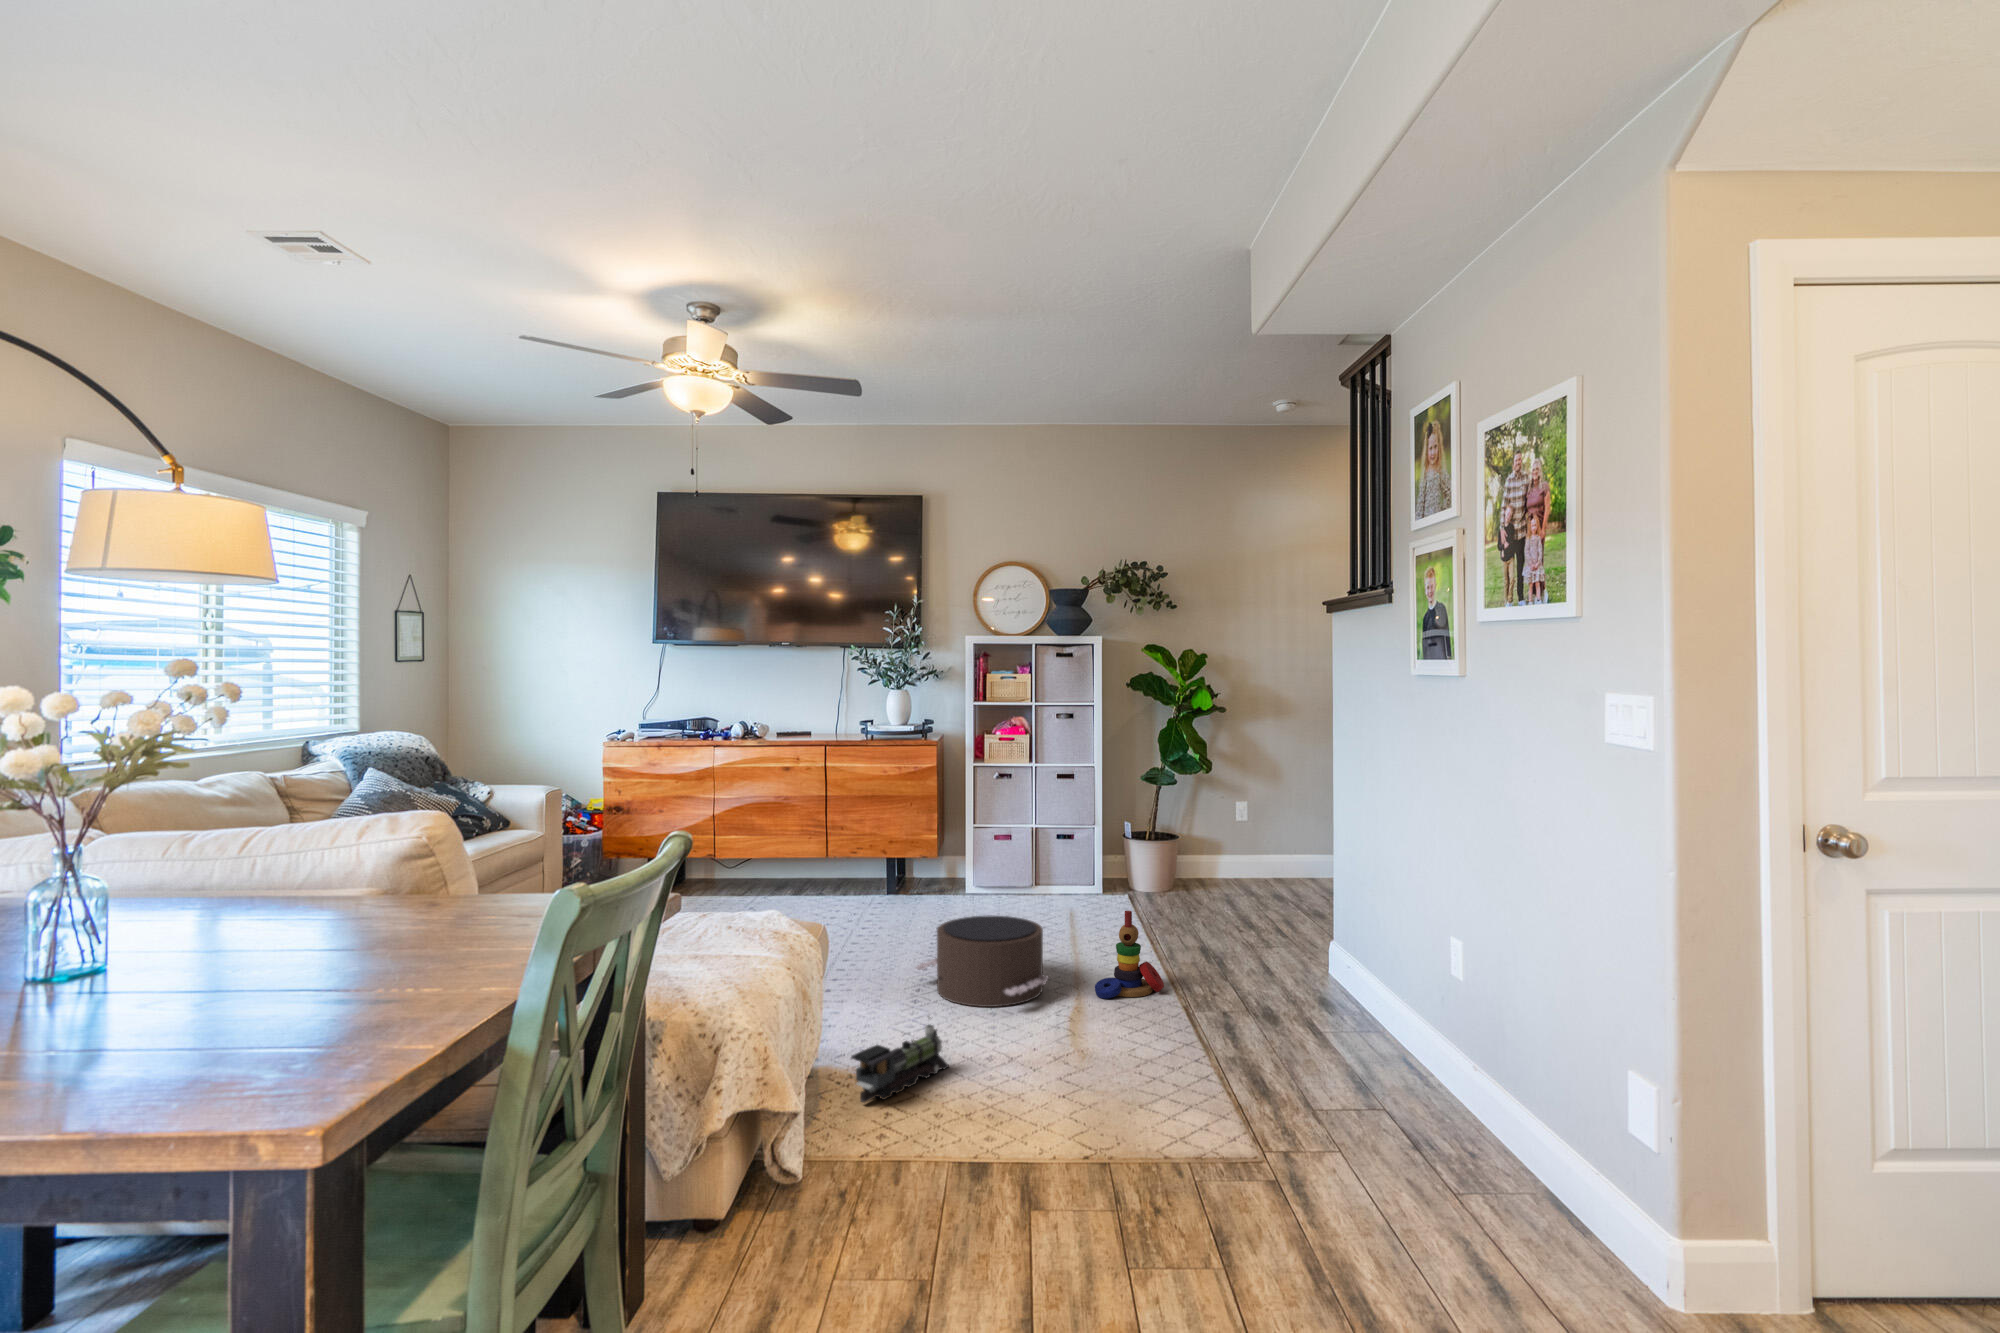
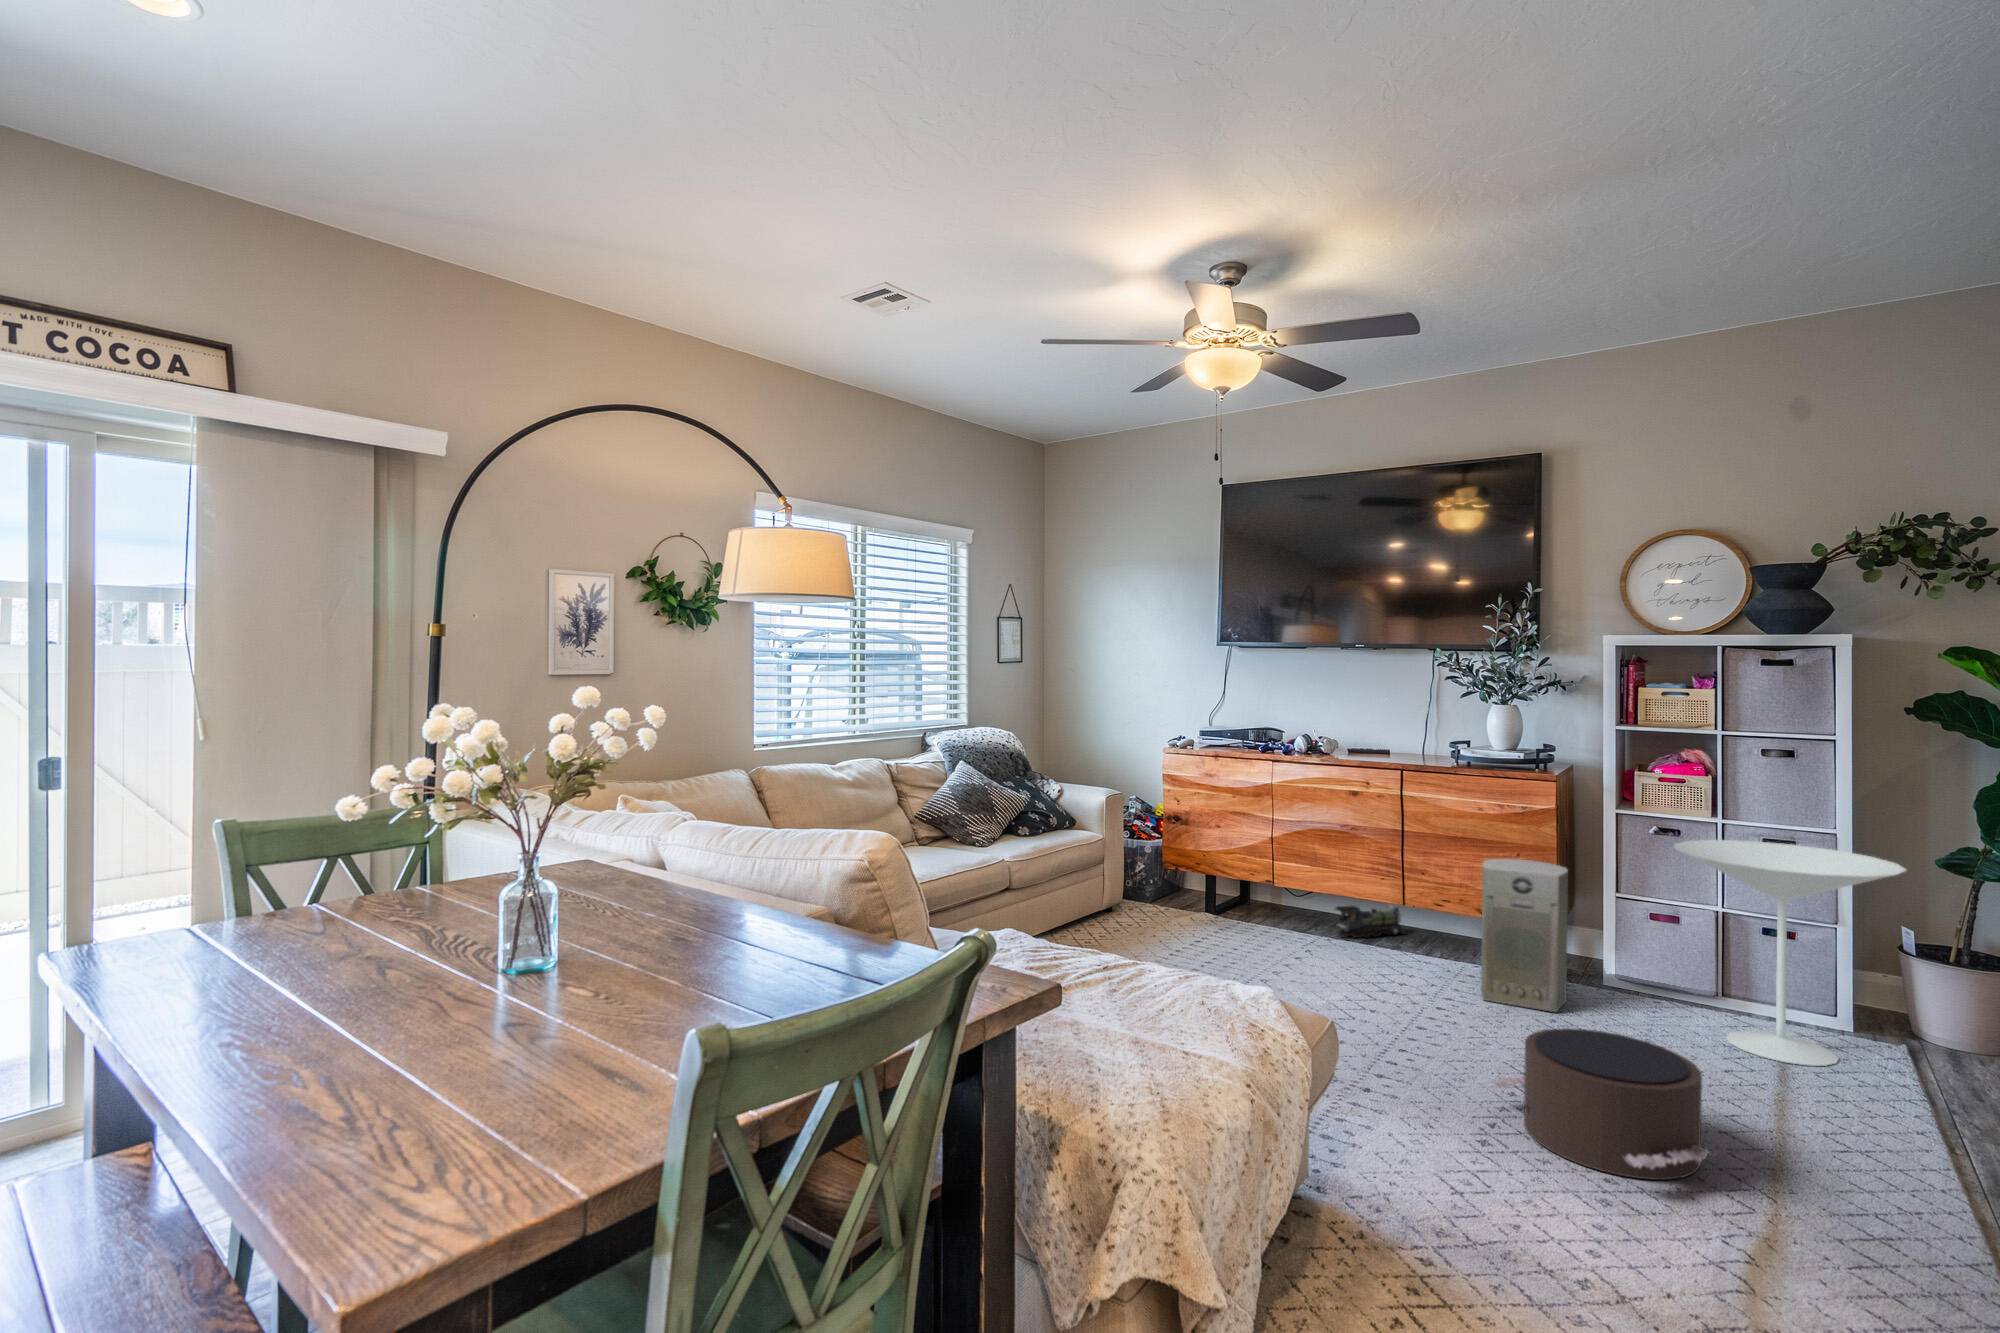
side table: none [1011,777,1135,922] -> present [1674,840,1906,1066]
air purifier: none [887,808,946,921] -> present [1481,859,1568,1012]
stacking toy: present [1095,911,1164,998] -> none [1797,1082,1948,1232]
toy train: present [851,1016,949,1103] -> present [1335,905,1406,938]

